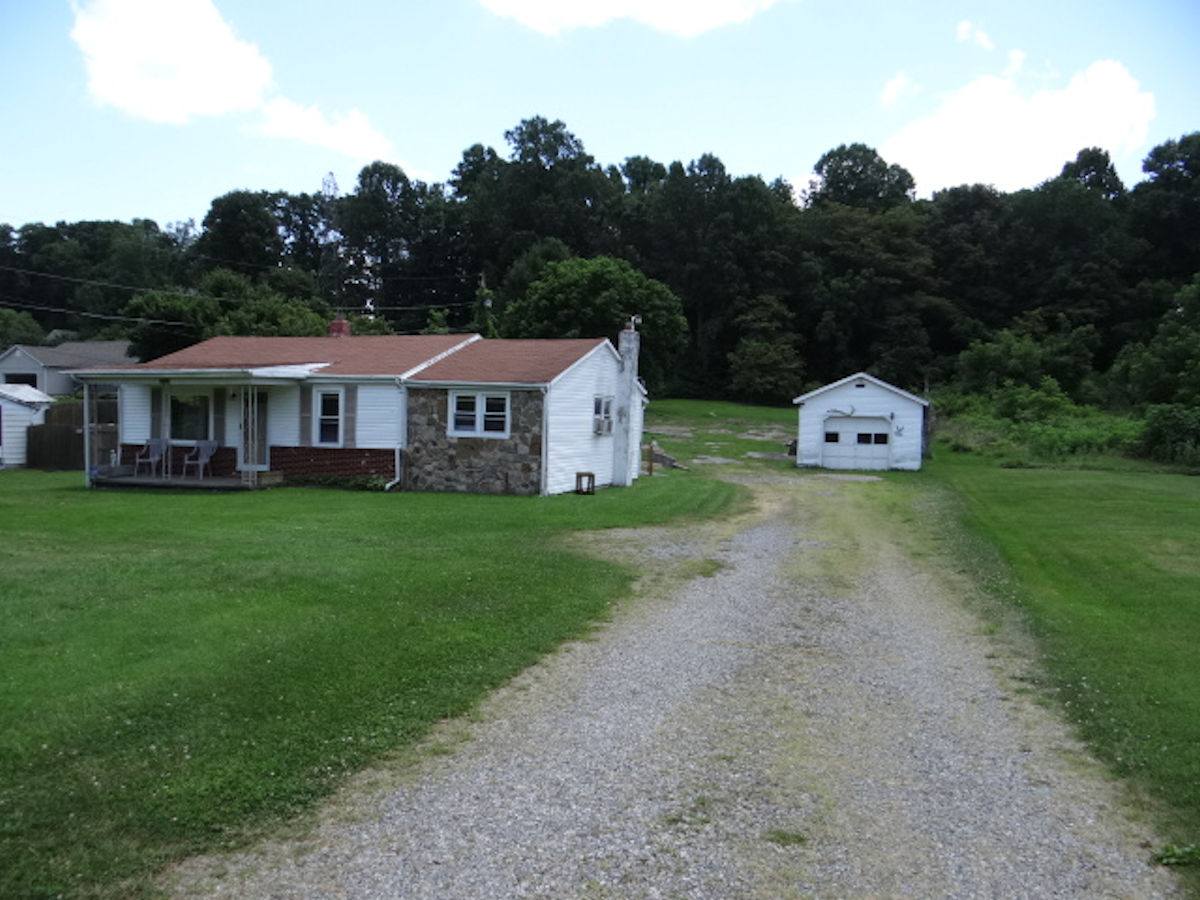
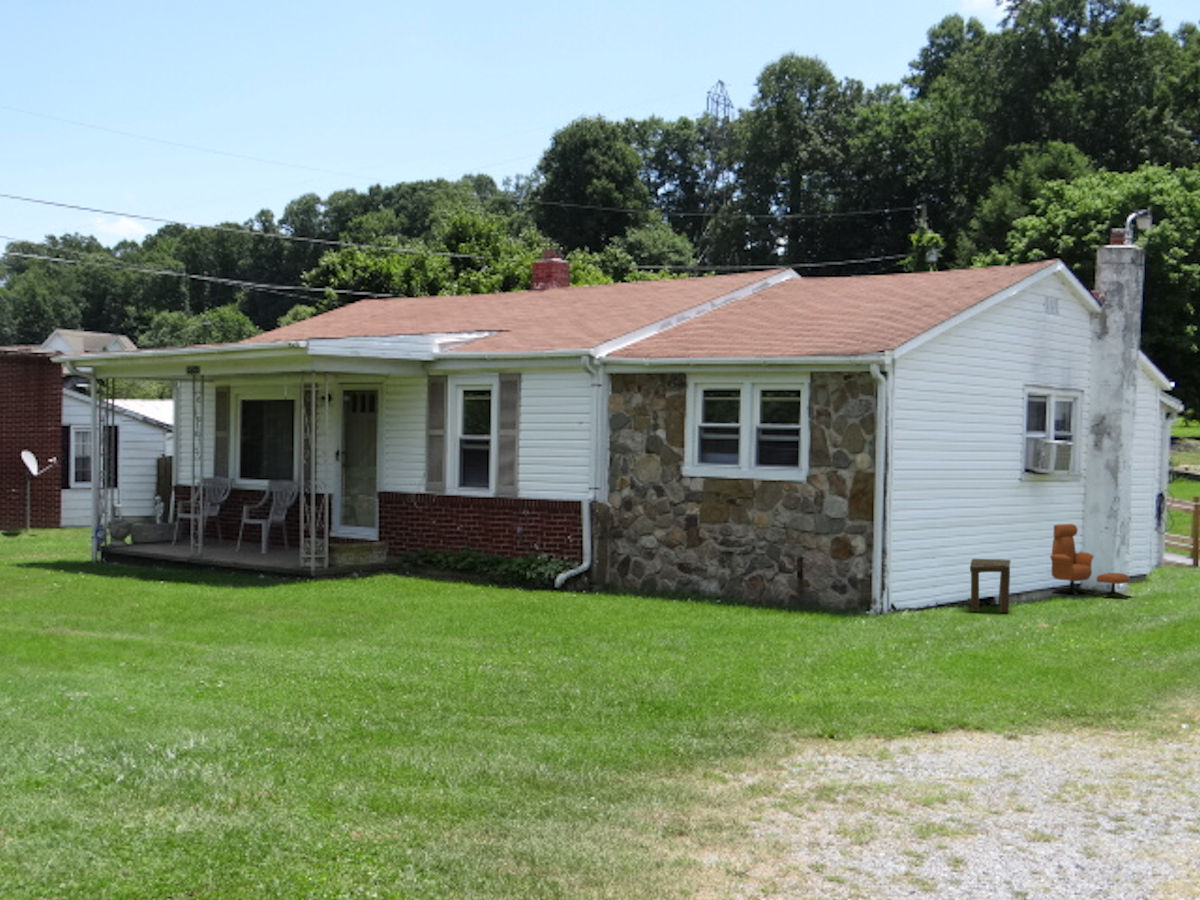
lounge chair: none [603,456,636,488] -> present [1050,524,1130,599]

